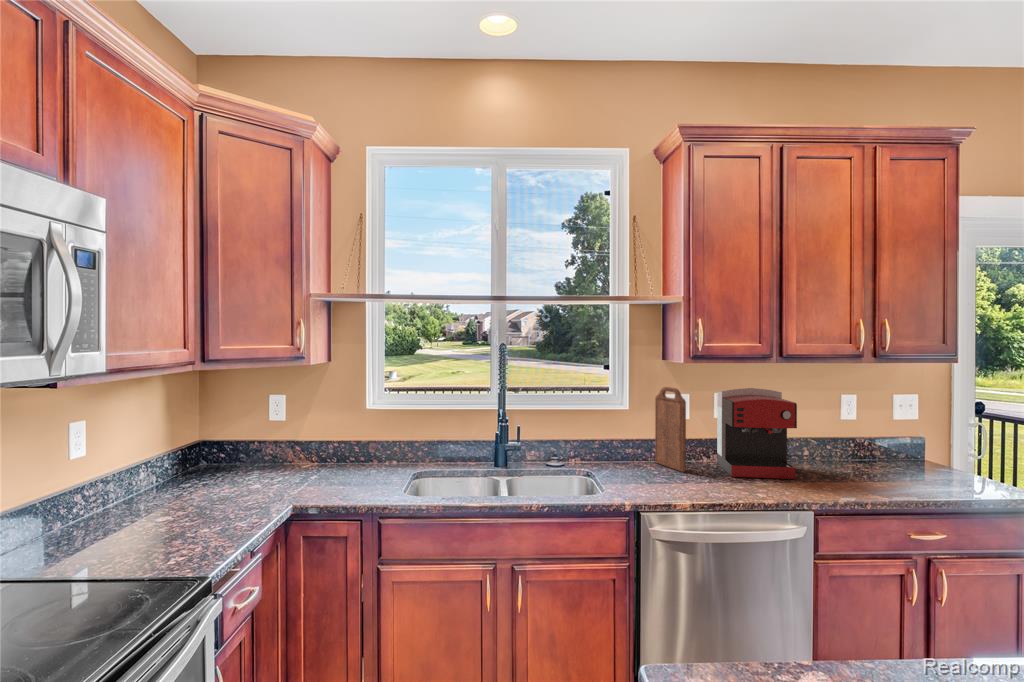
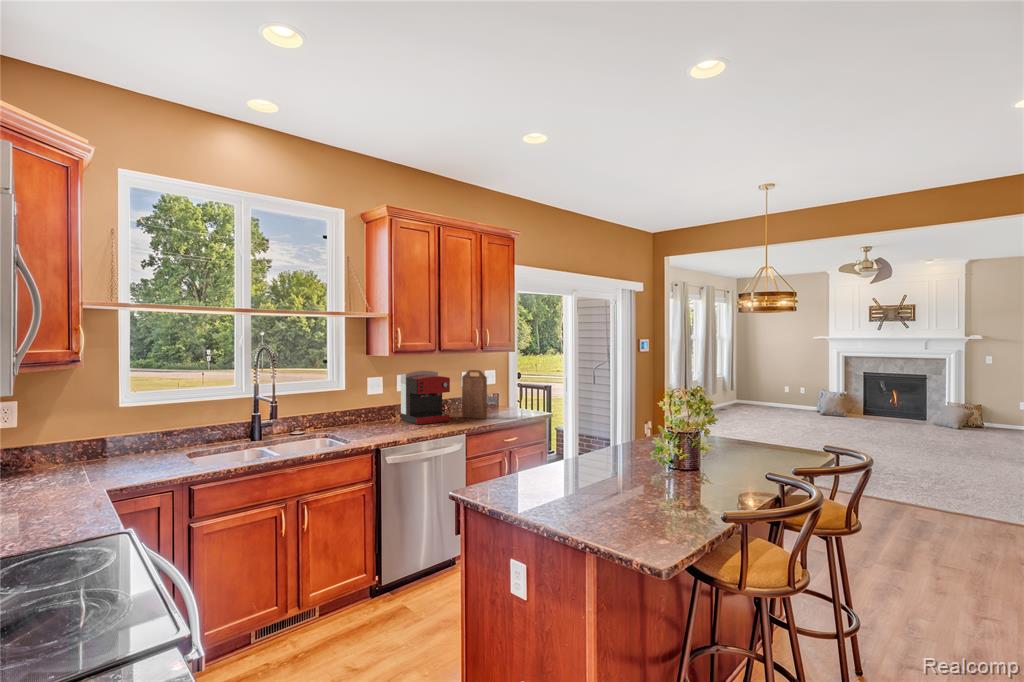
cutting board: present [655,387,686,472] -> present [462,370,487,419]

